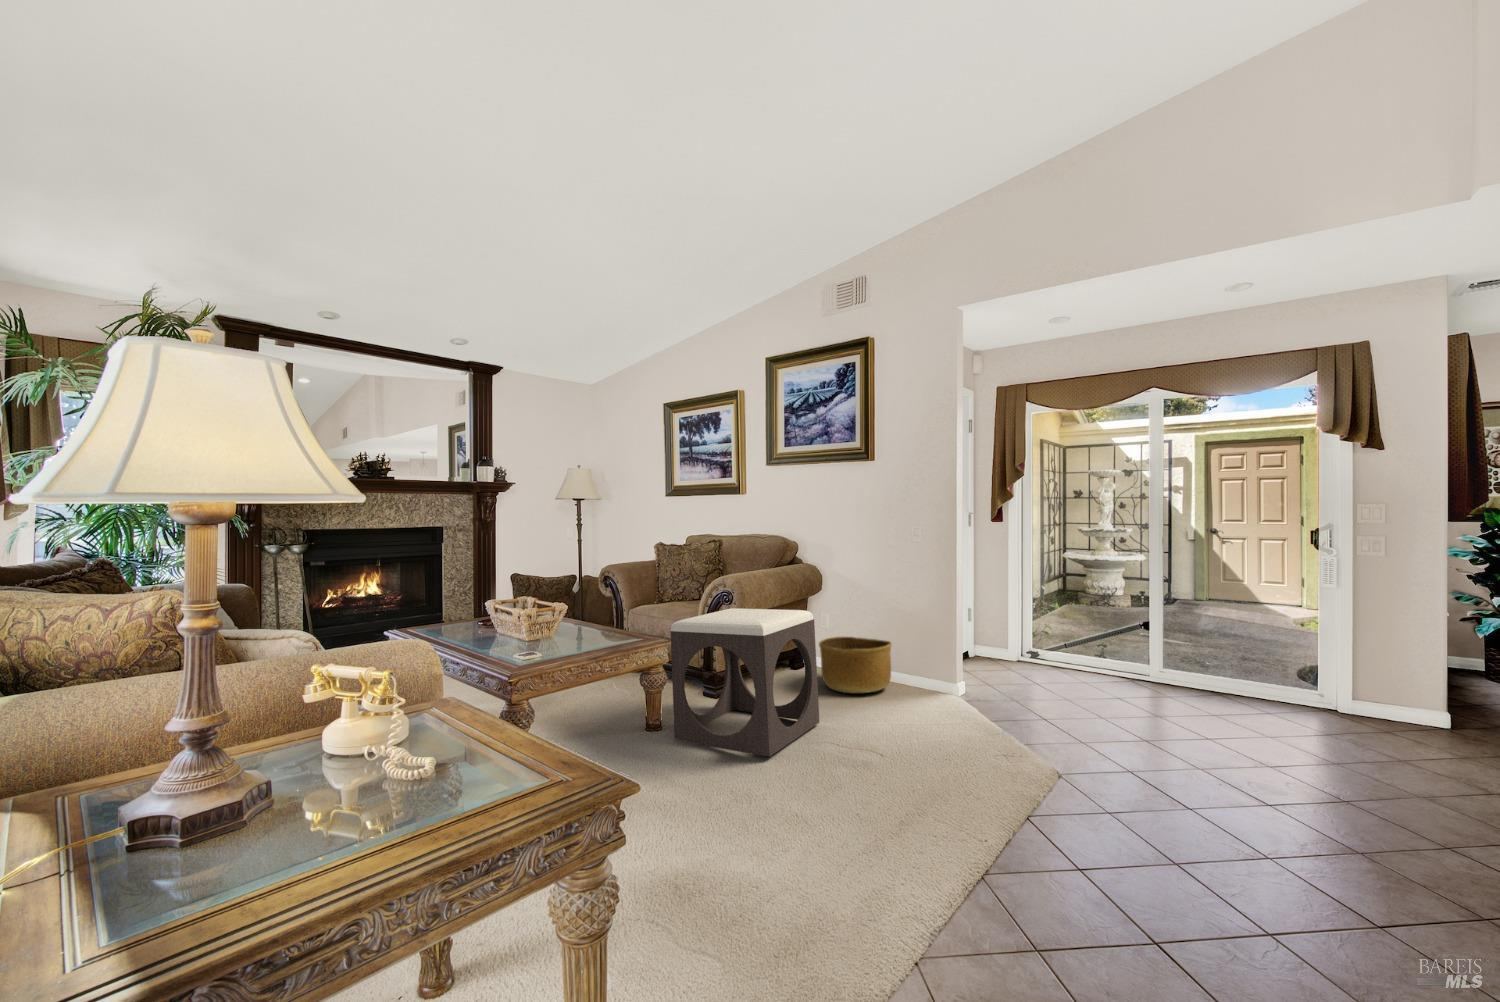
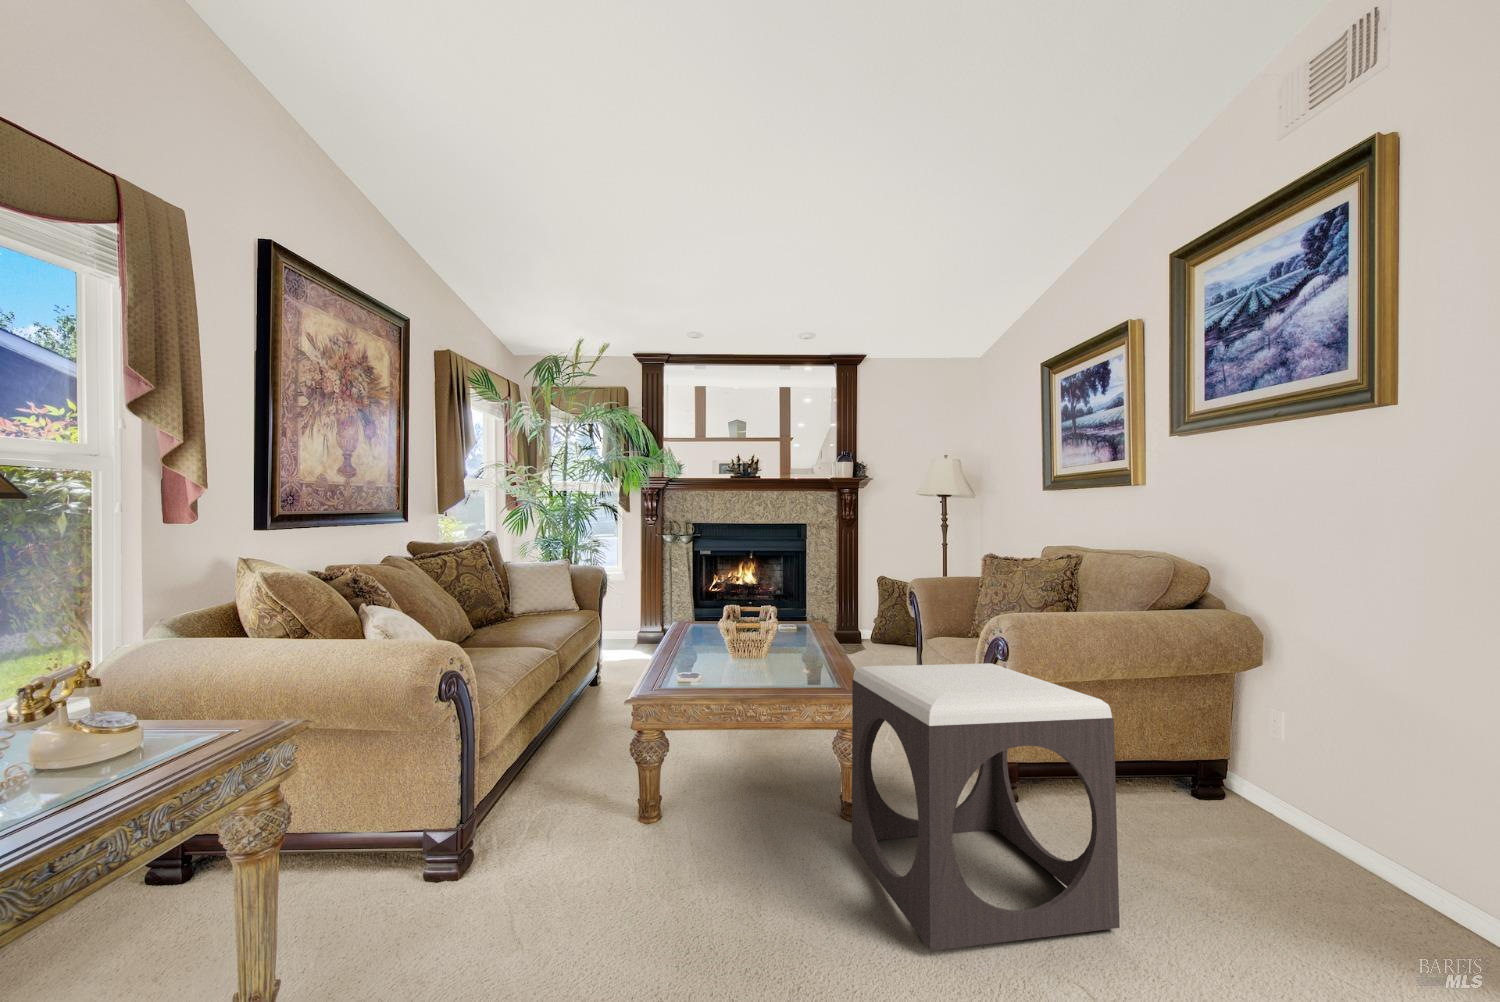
basket: present [819,637,892,693] -> none [1212,760,1428,918]

